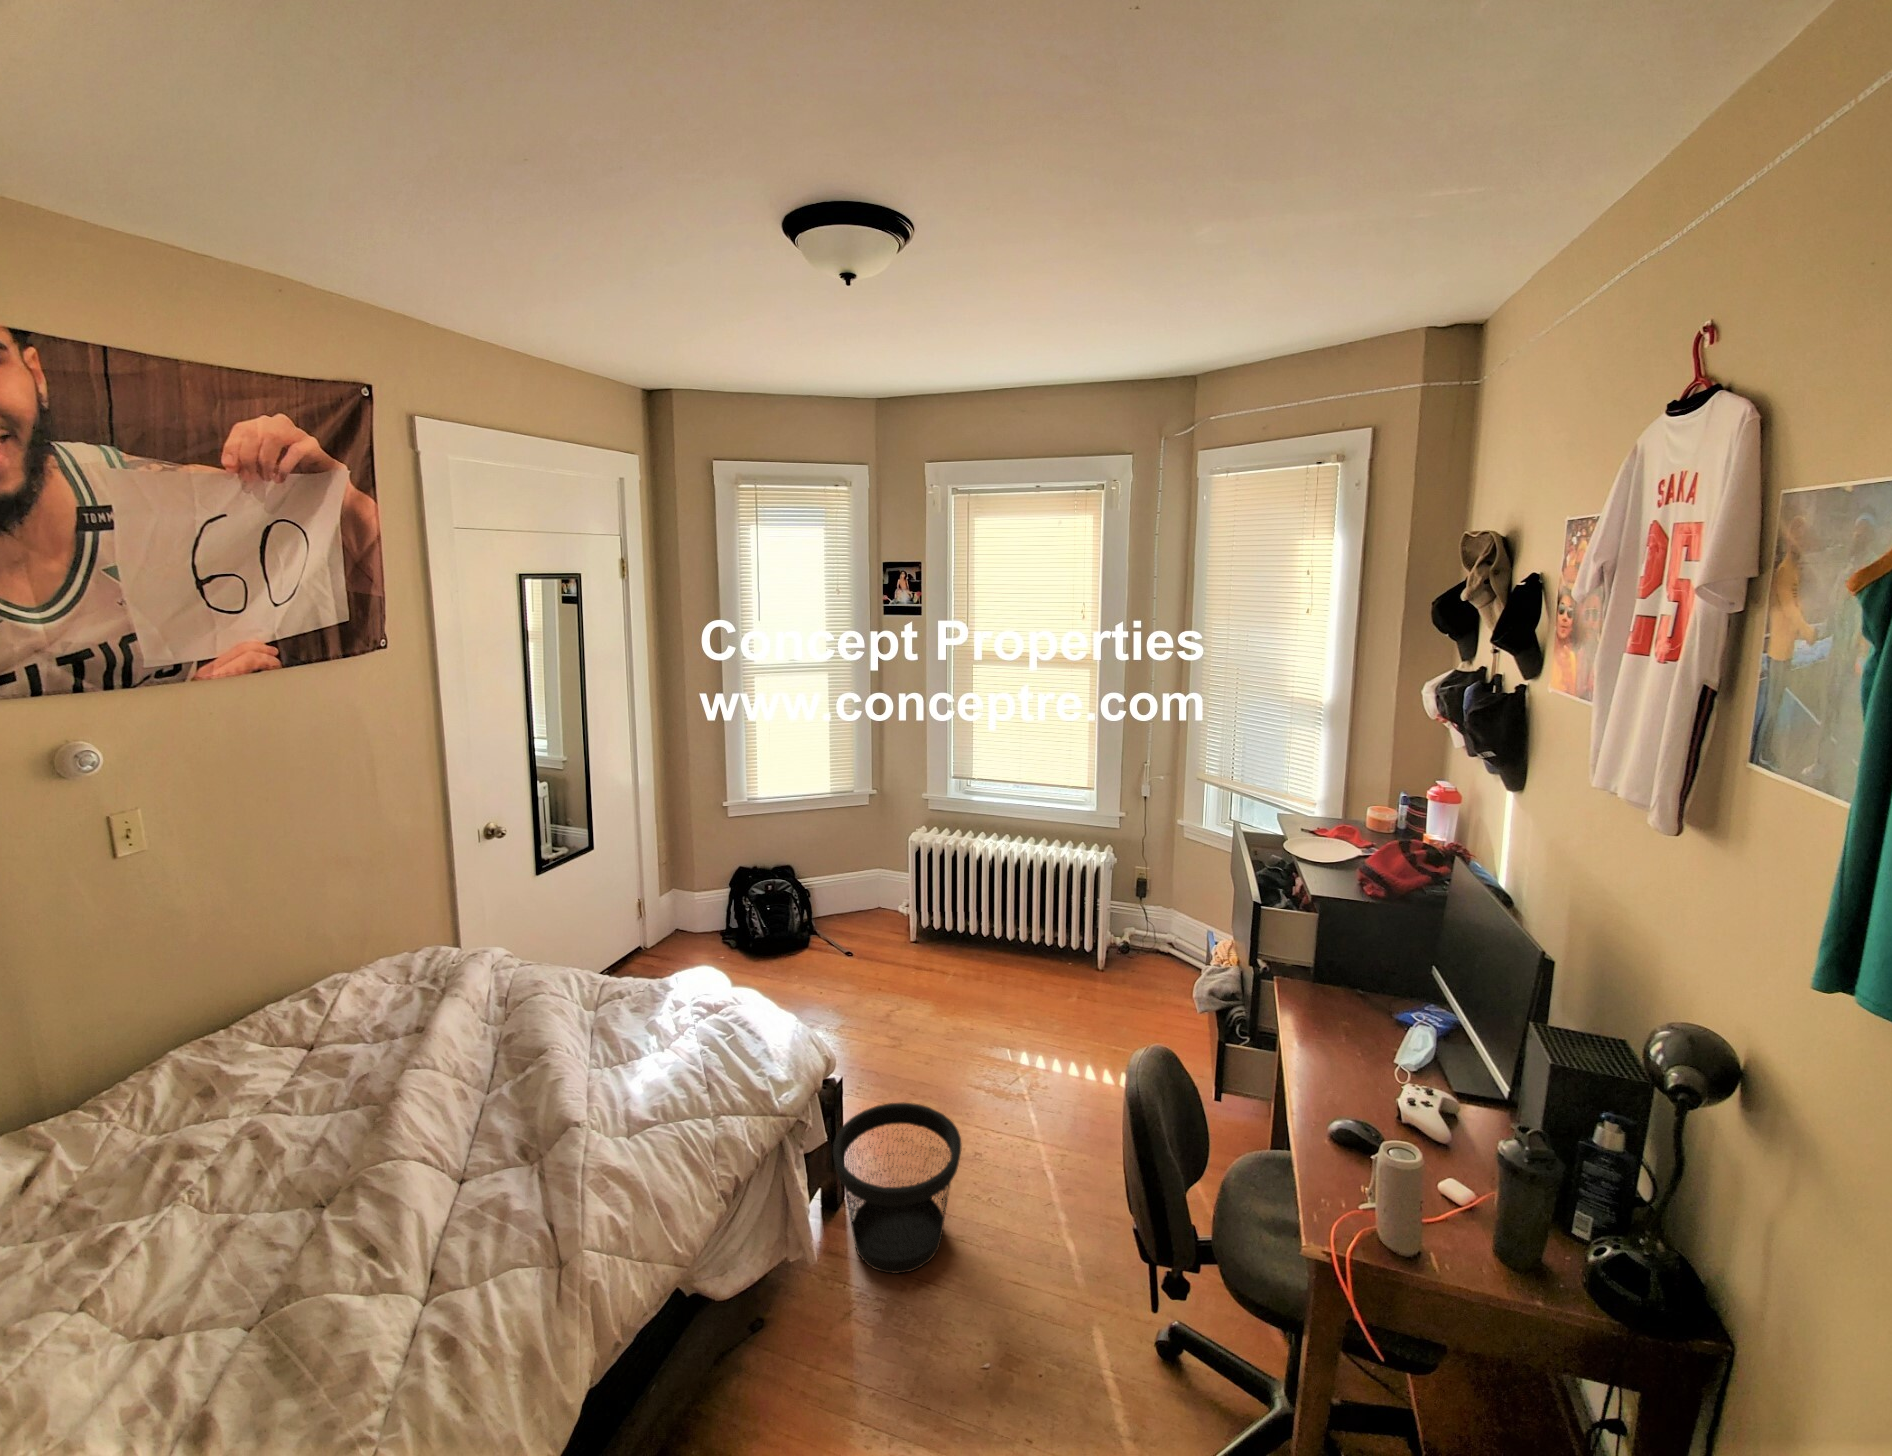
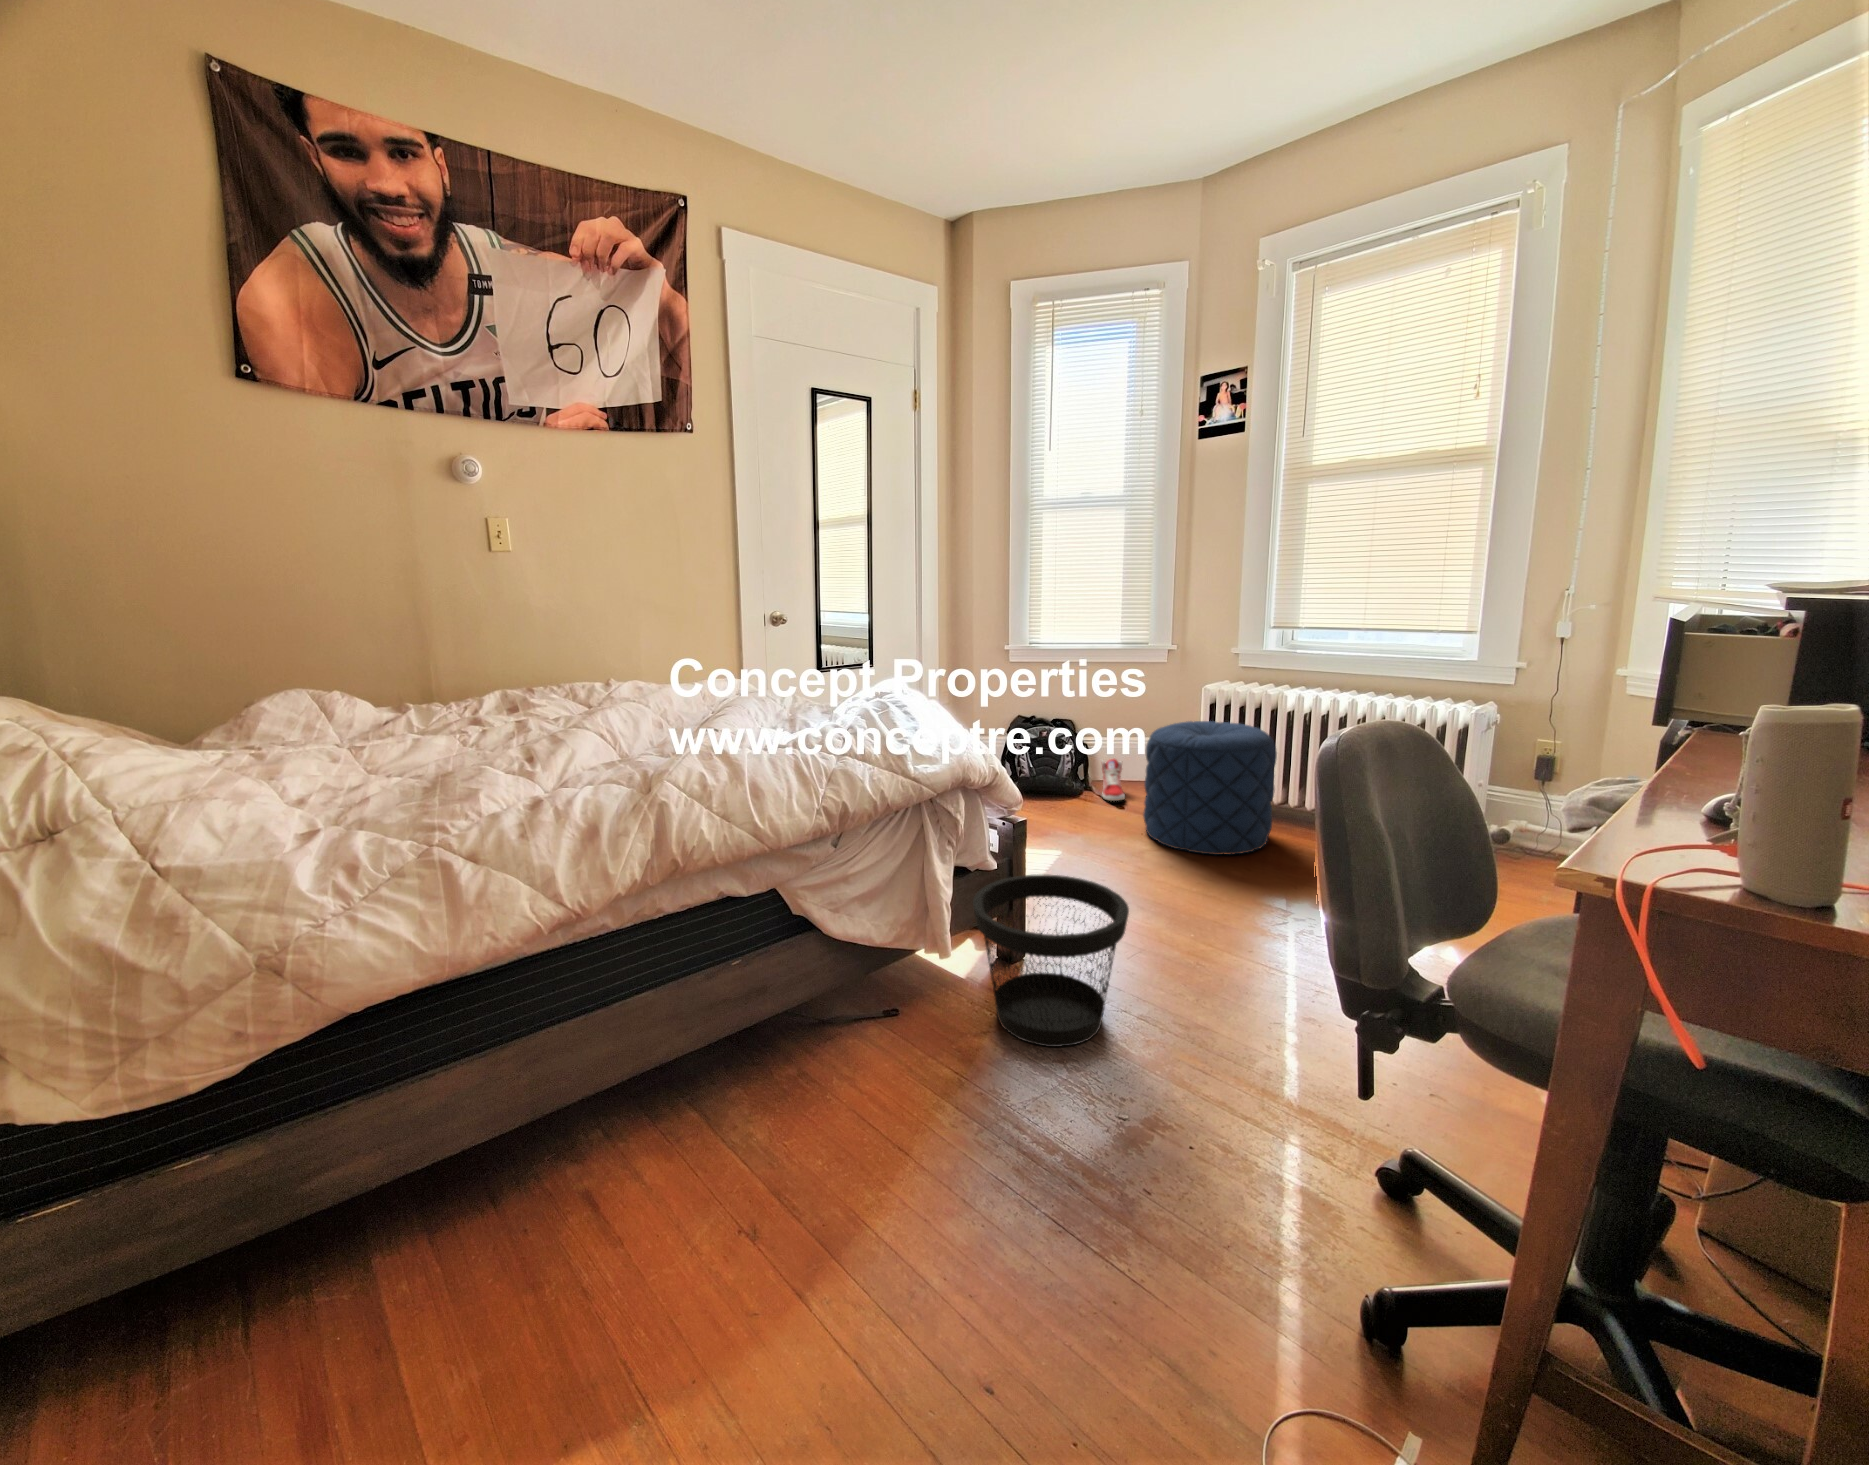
pouf: none [876,868,980,997] -> present [1143,721,1277,855]
sneaker: none [818,899,846,944] -> present [1102,759,1125,801]

